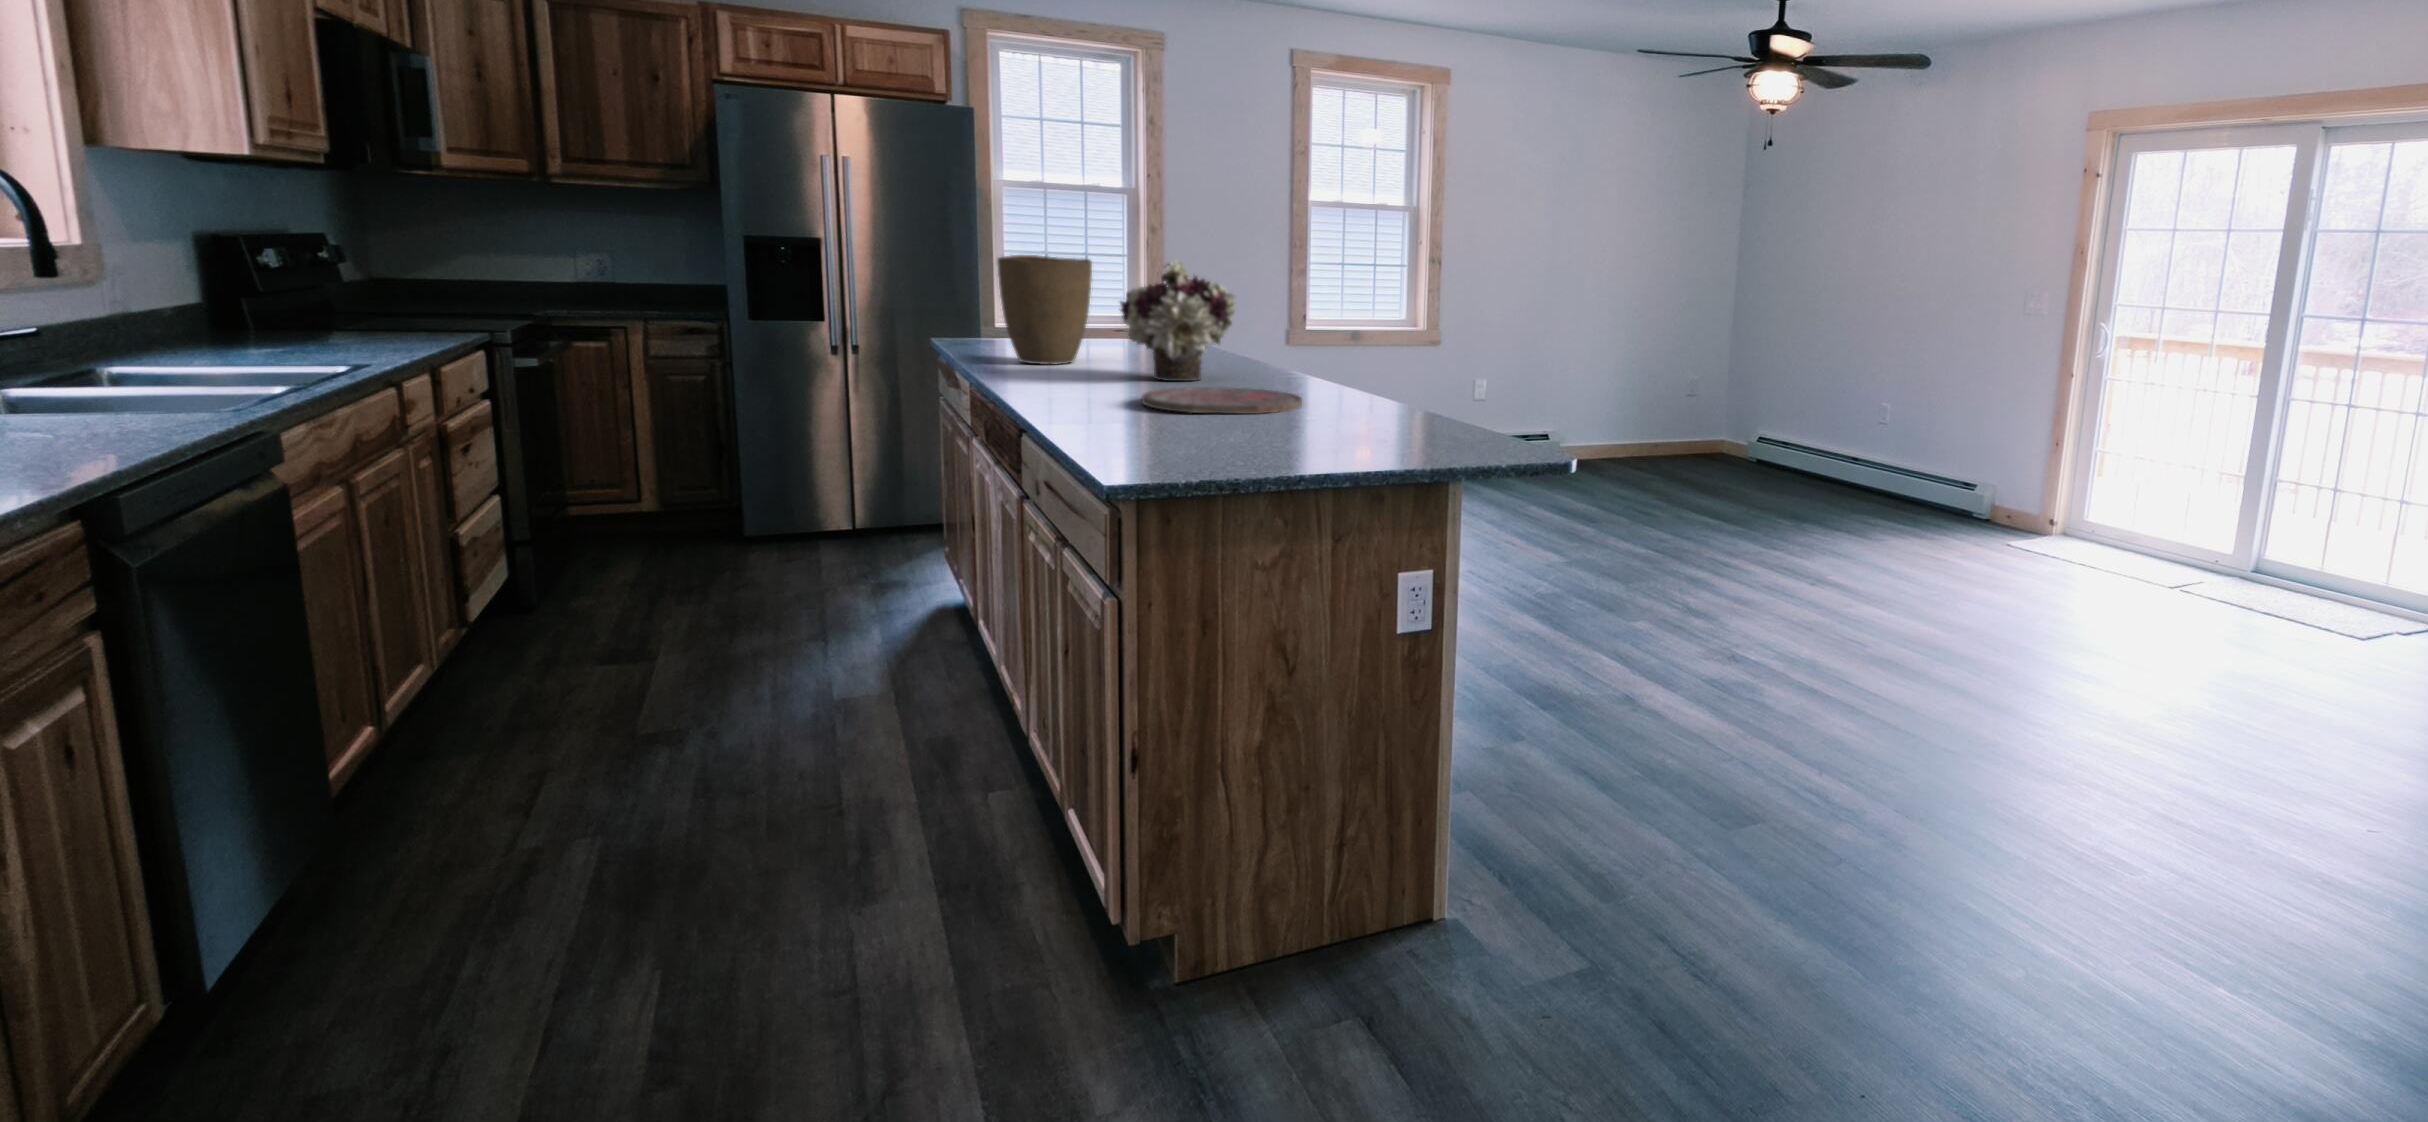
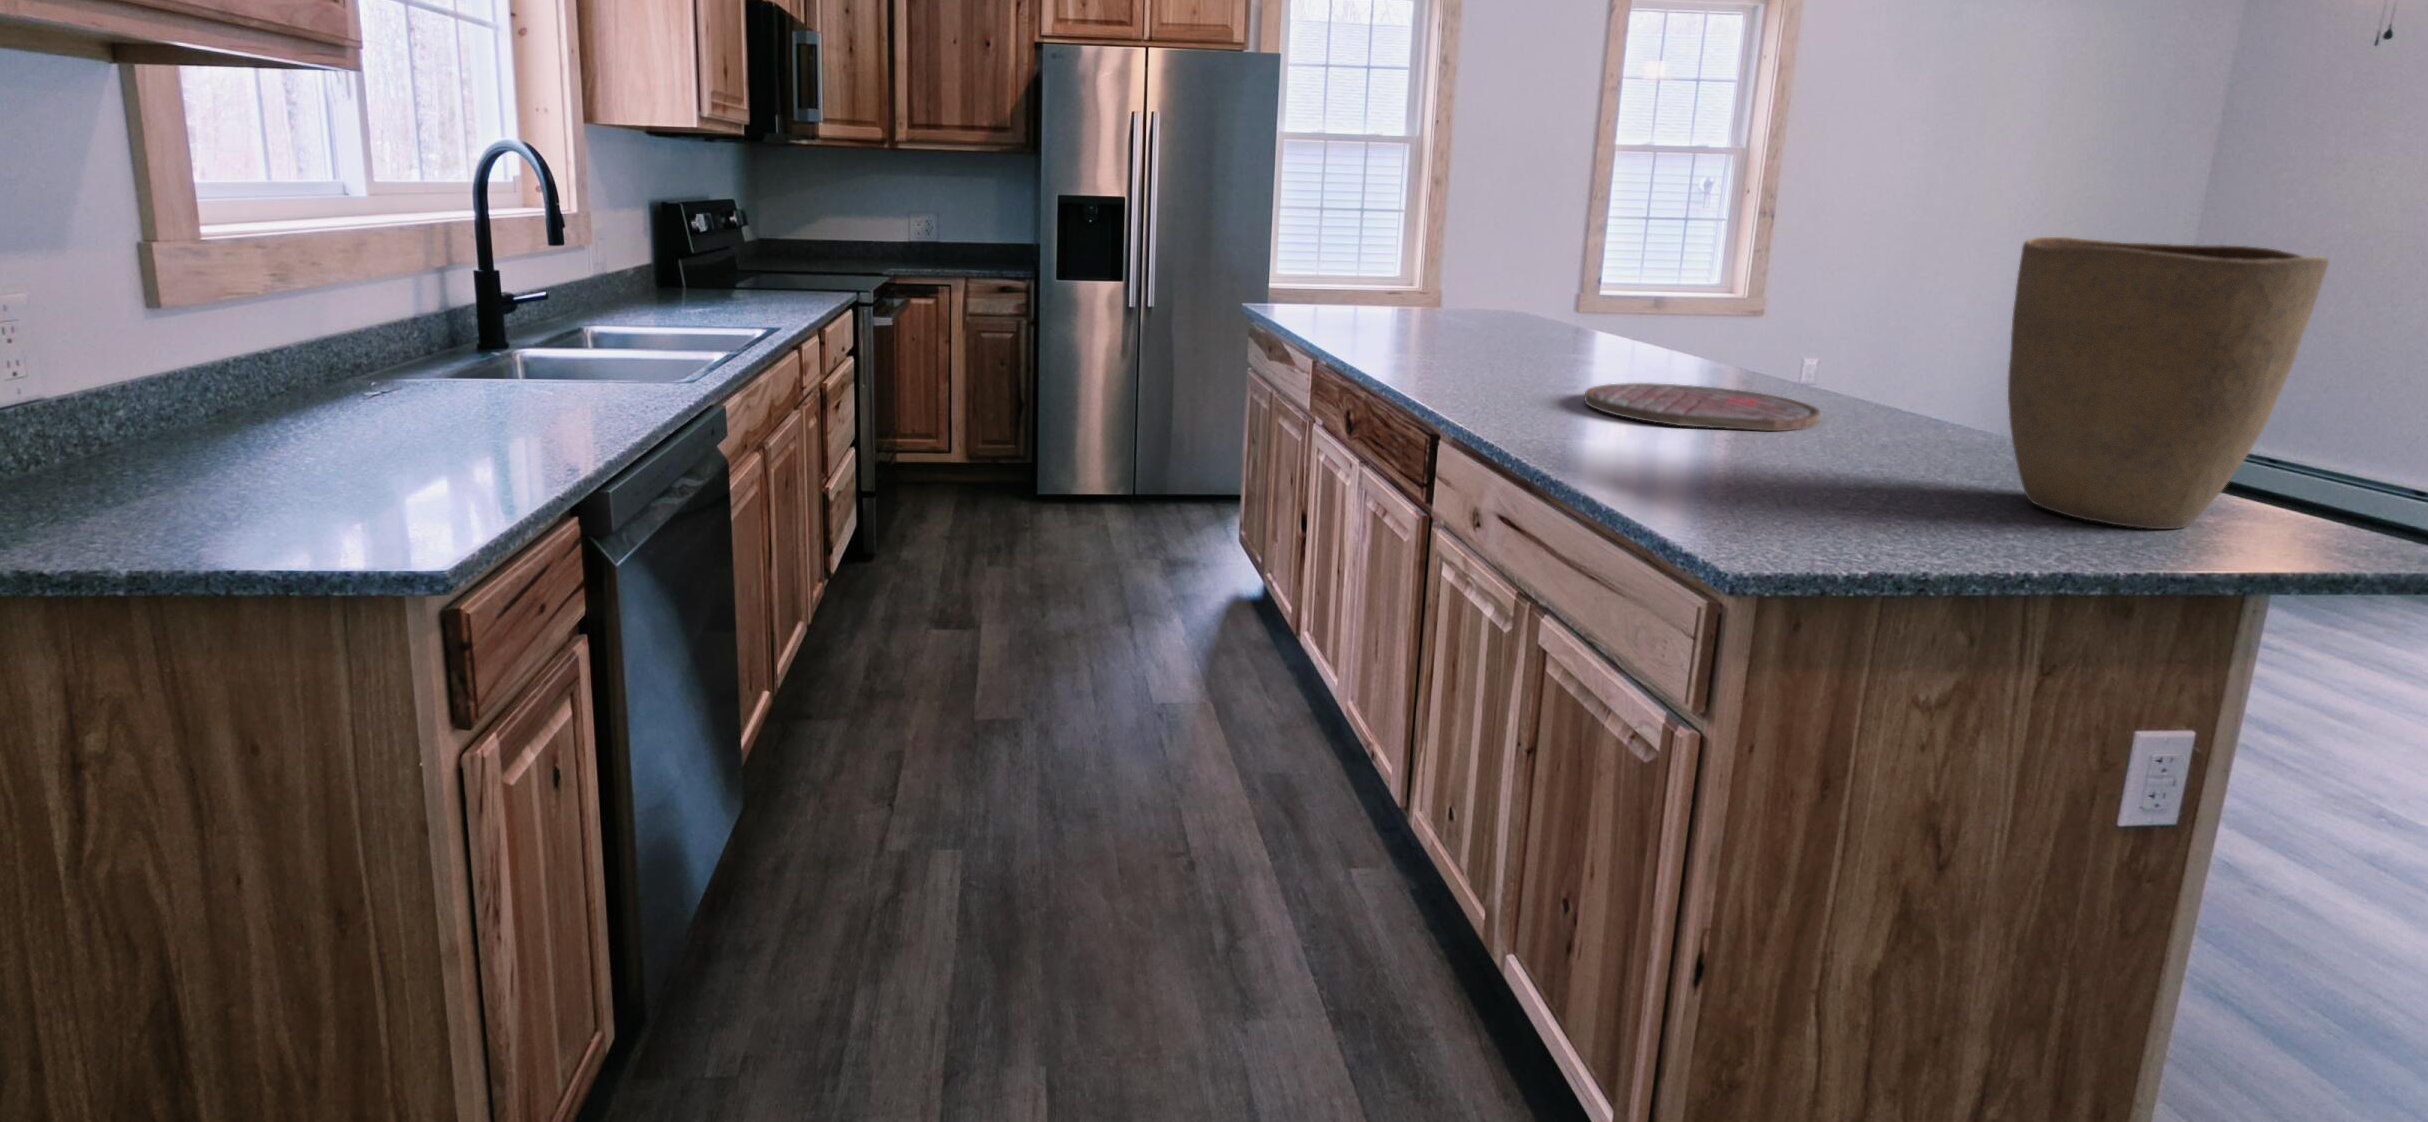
vase: present [997,255,1092,365] -> present [2008,237,2328,529]
flower arrangement: present [1120,261,1236,381] -> none [1509,214,1672,370]

